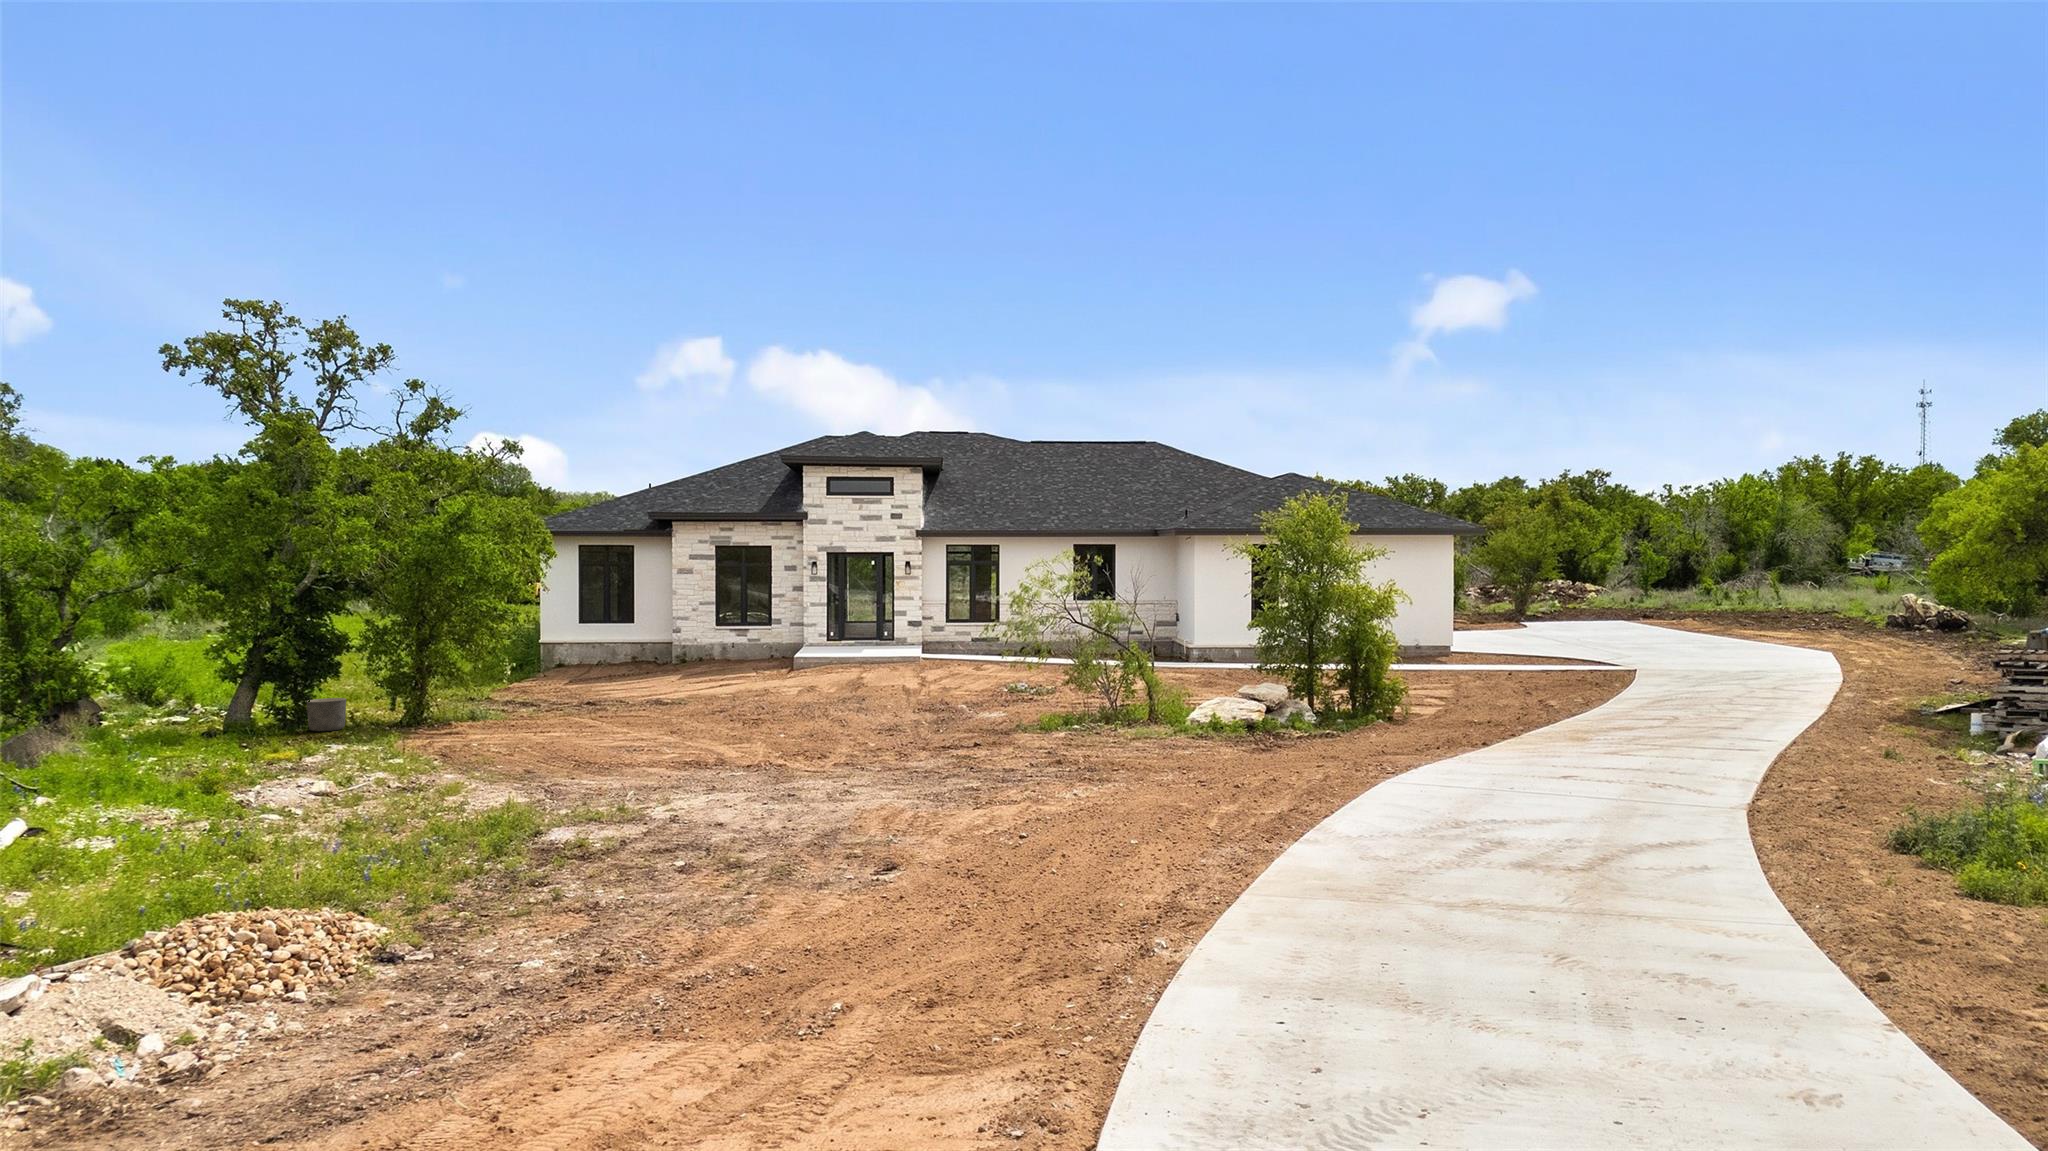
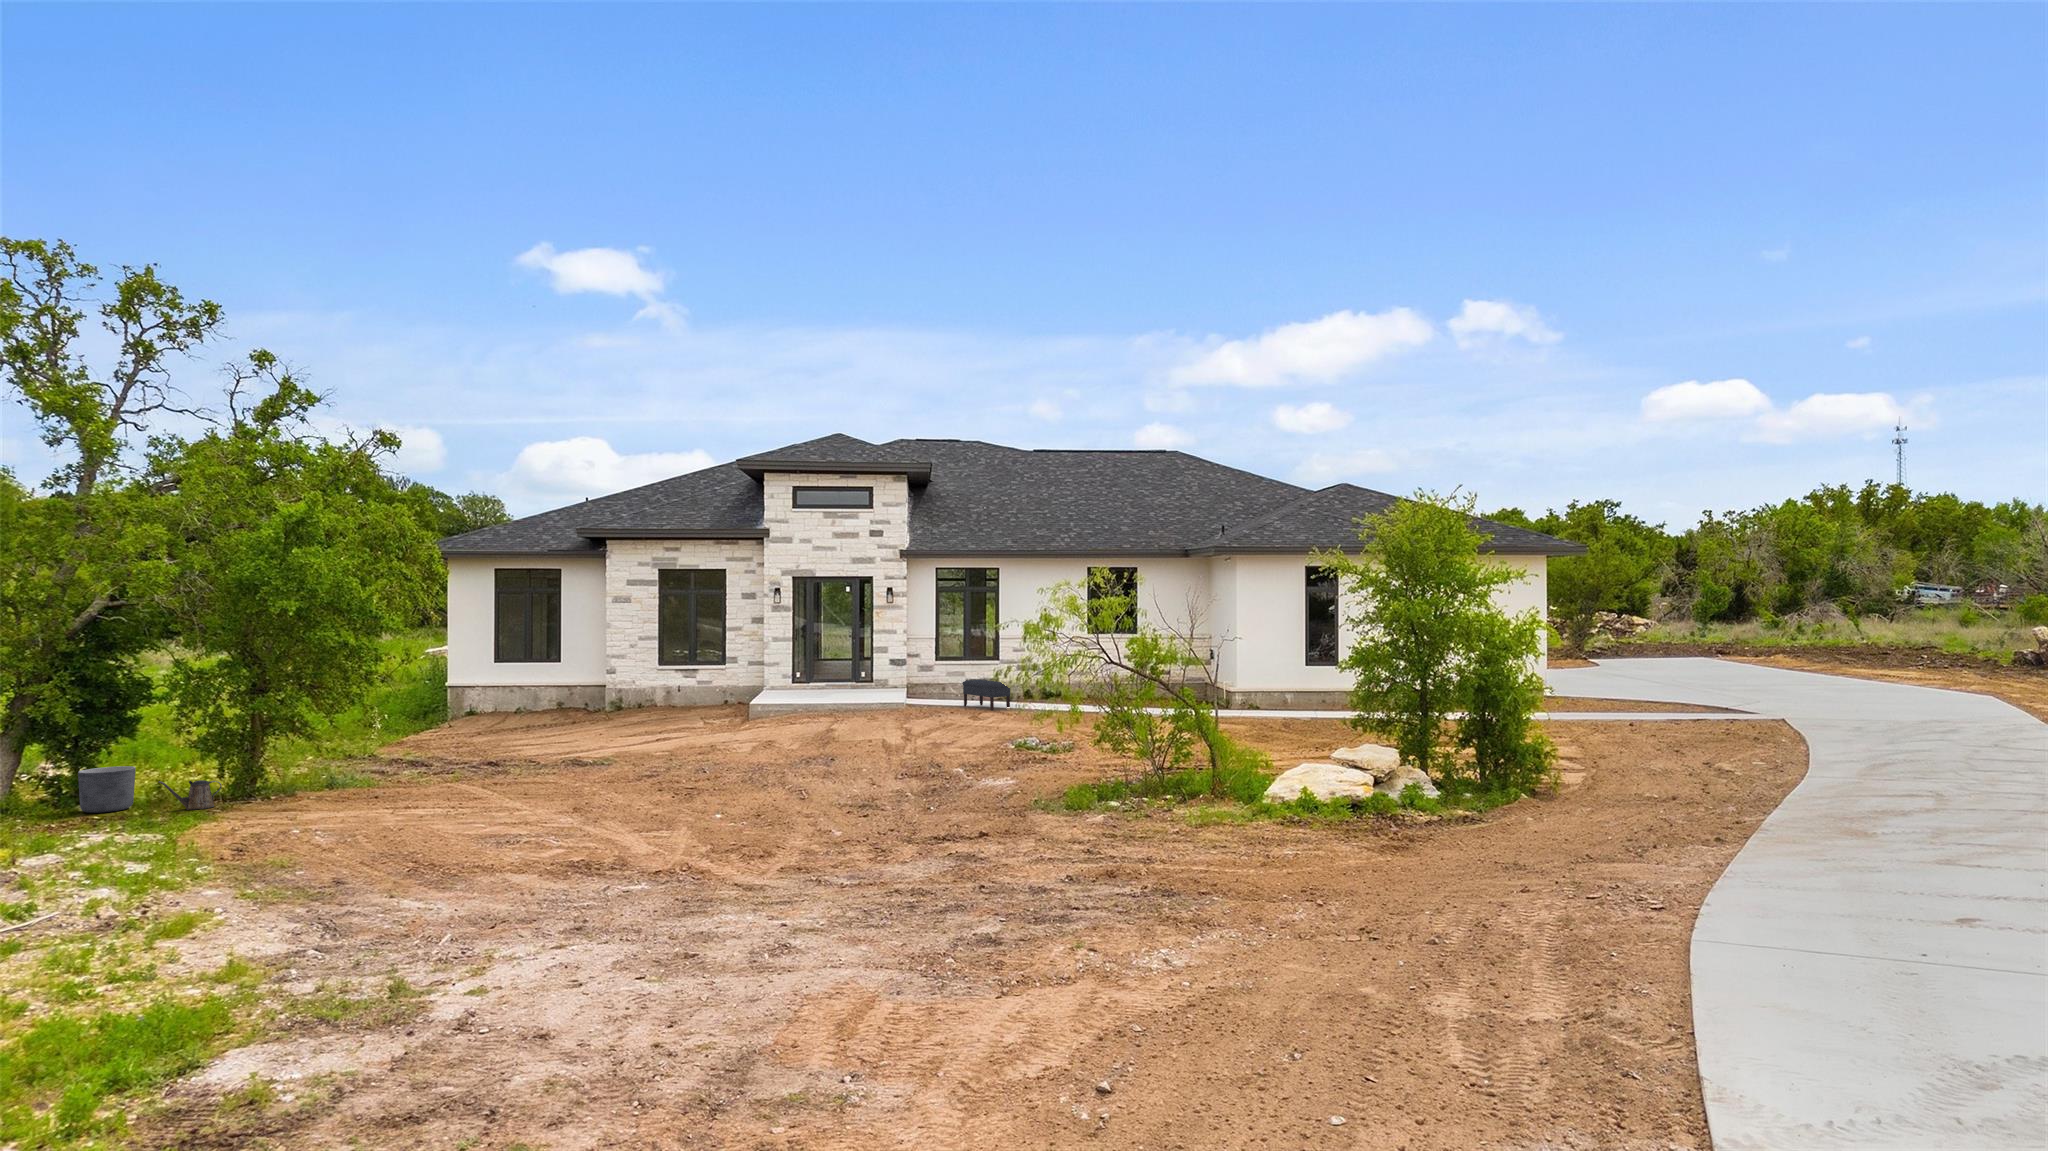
bench: none [969,638,1009,663] -> present [962,680,1010,710]
watering can: none [366,708,409,730] -> present [159,780,222,810]

